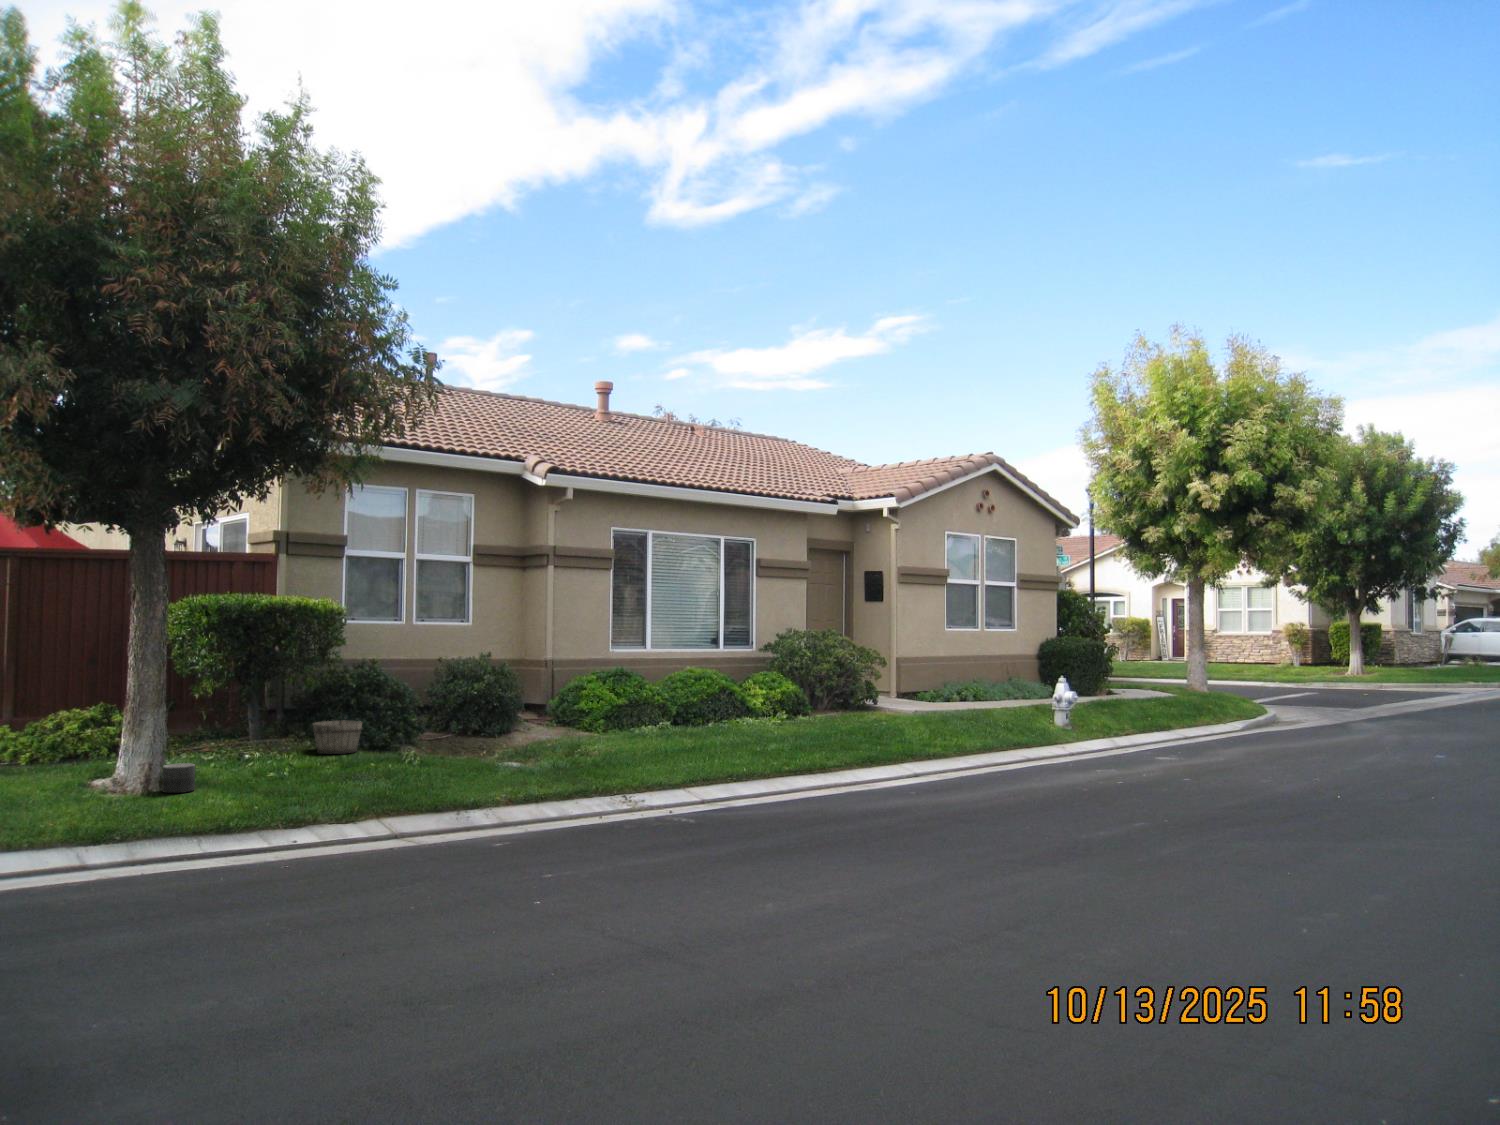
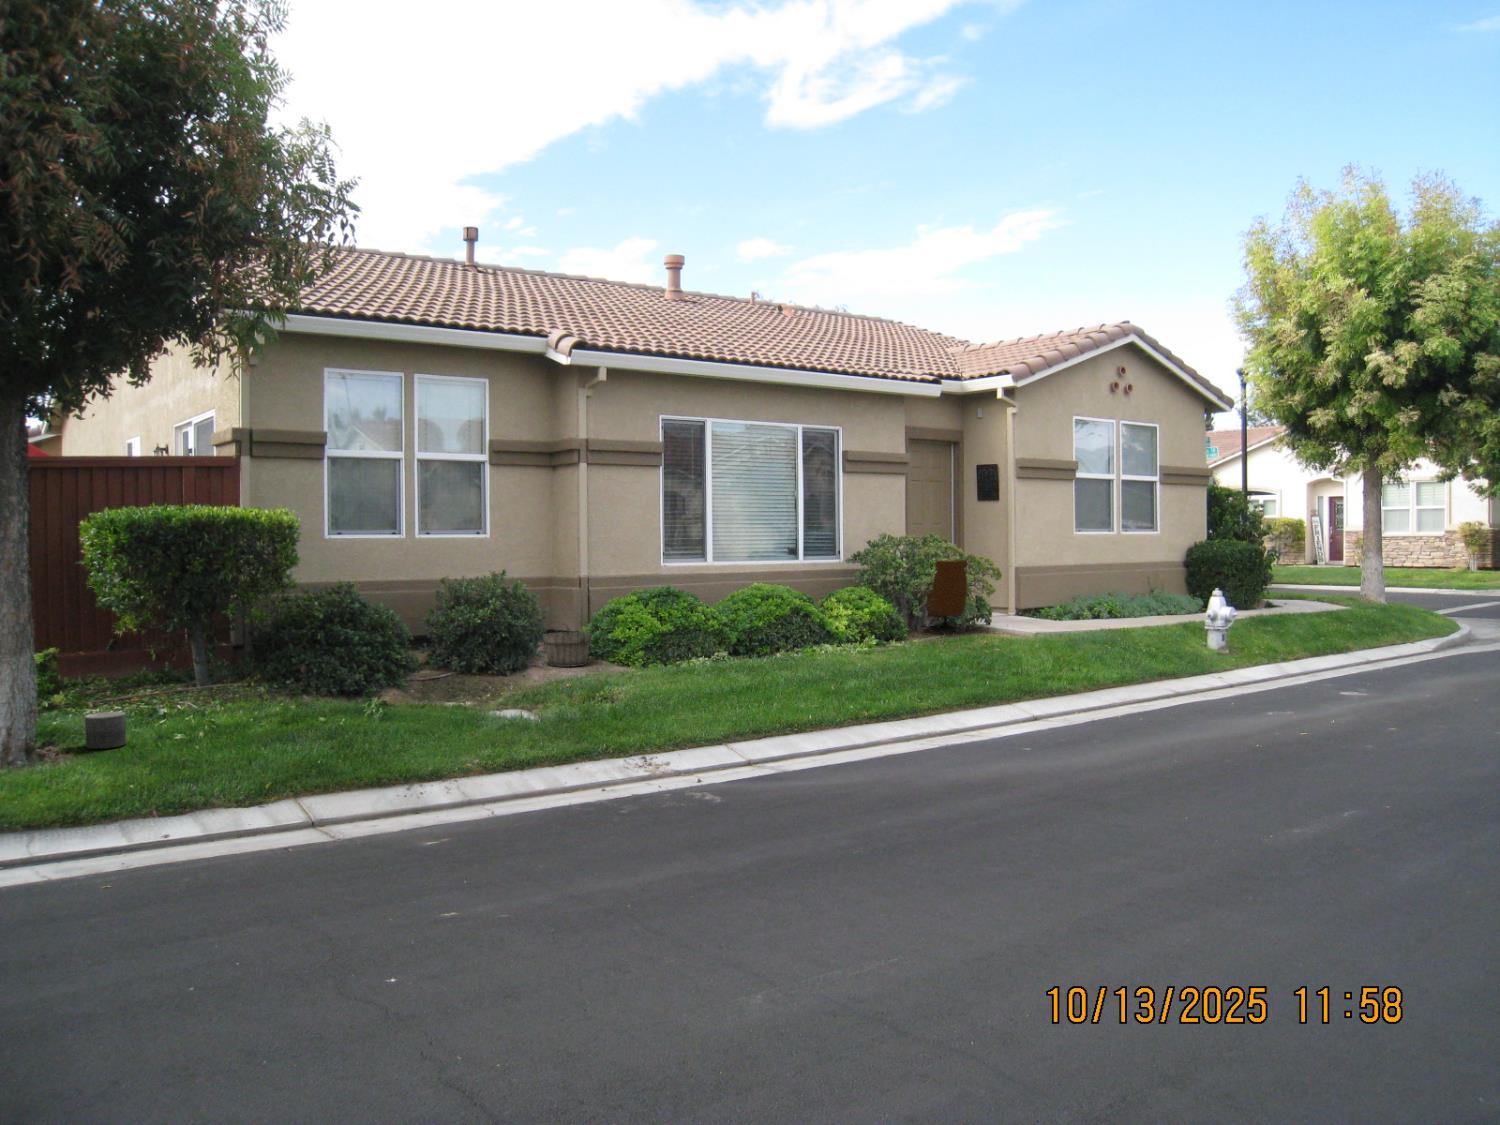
lounge chair: none [820,650,863,712] -> present [925,560,968,633]
wooden bucket: present [313,716,362,754] -> present [543,627,591,667]

